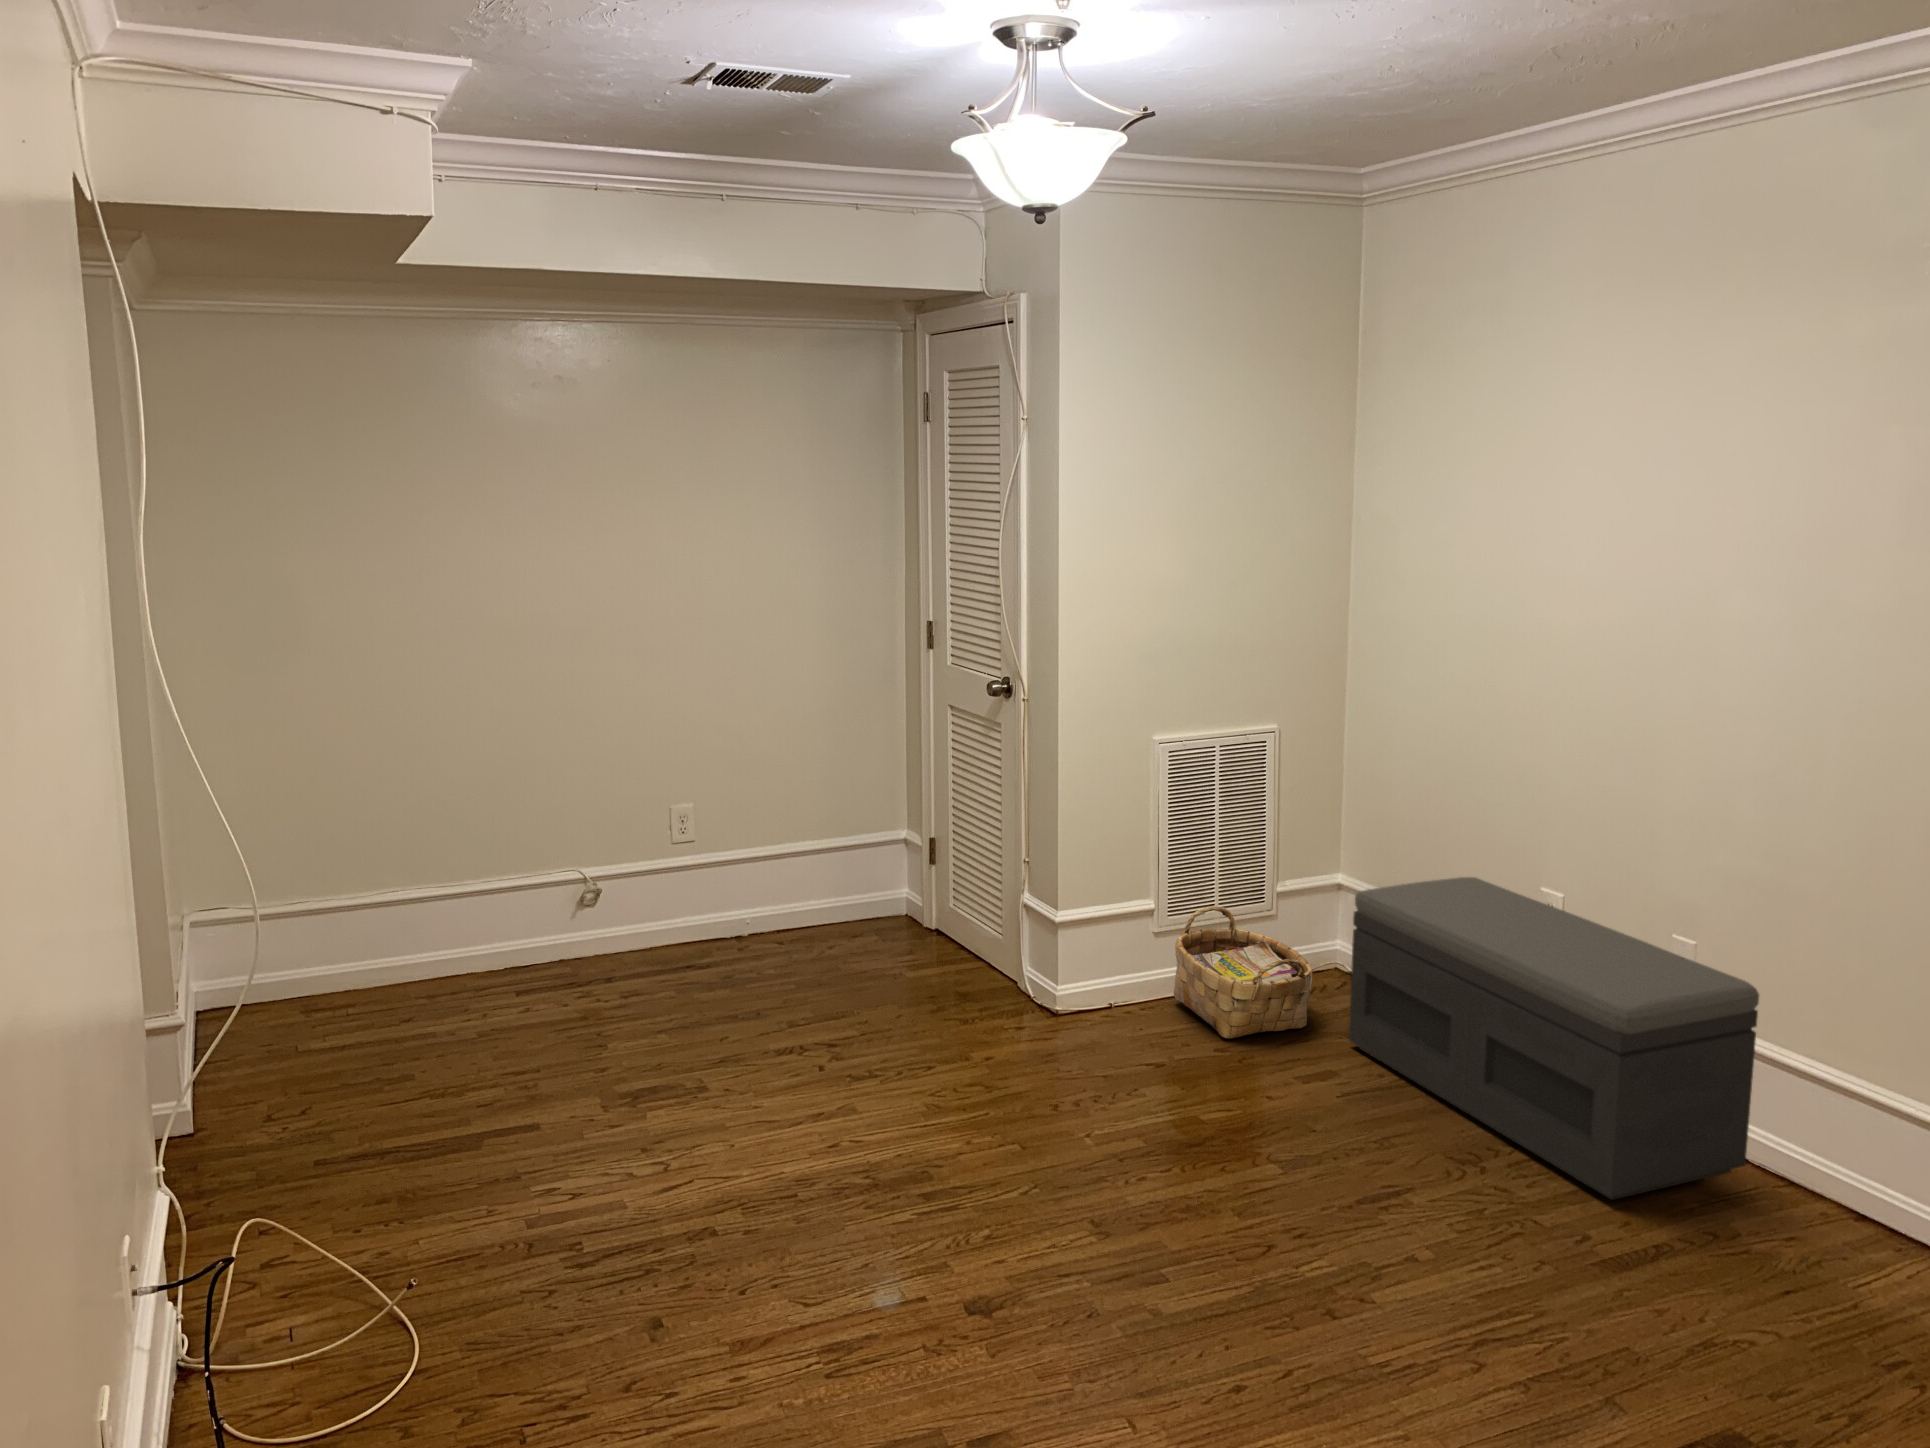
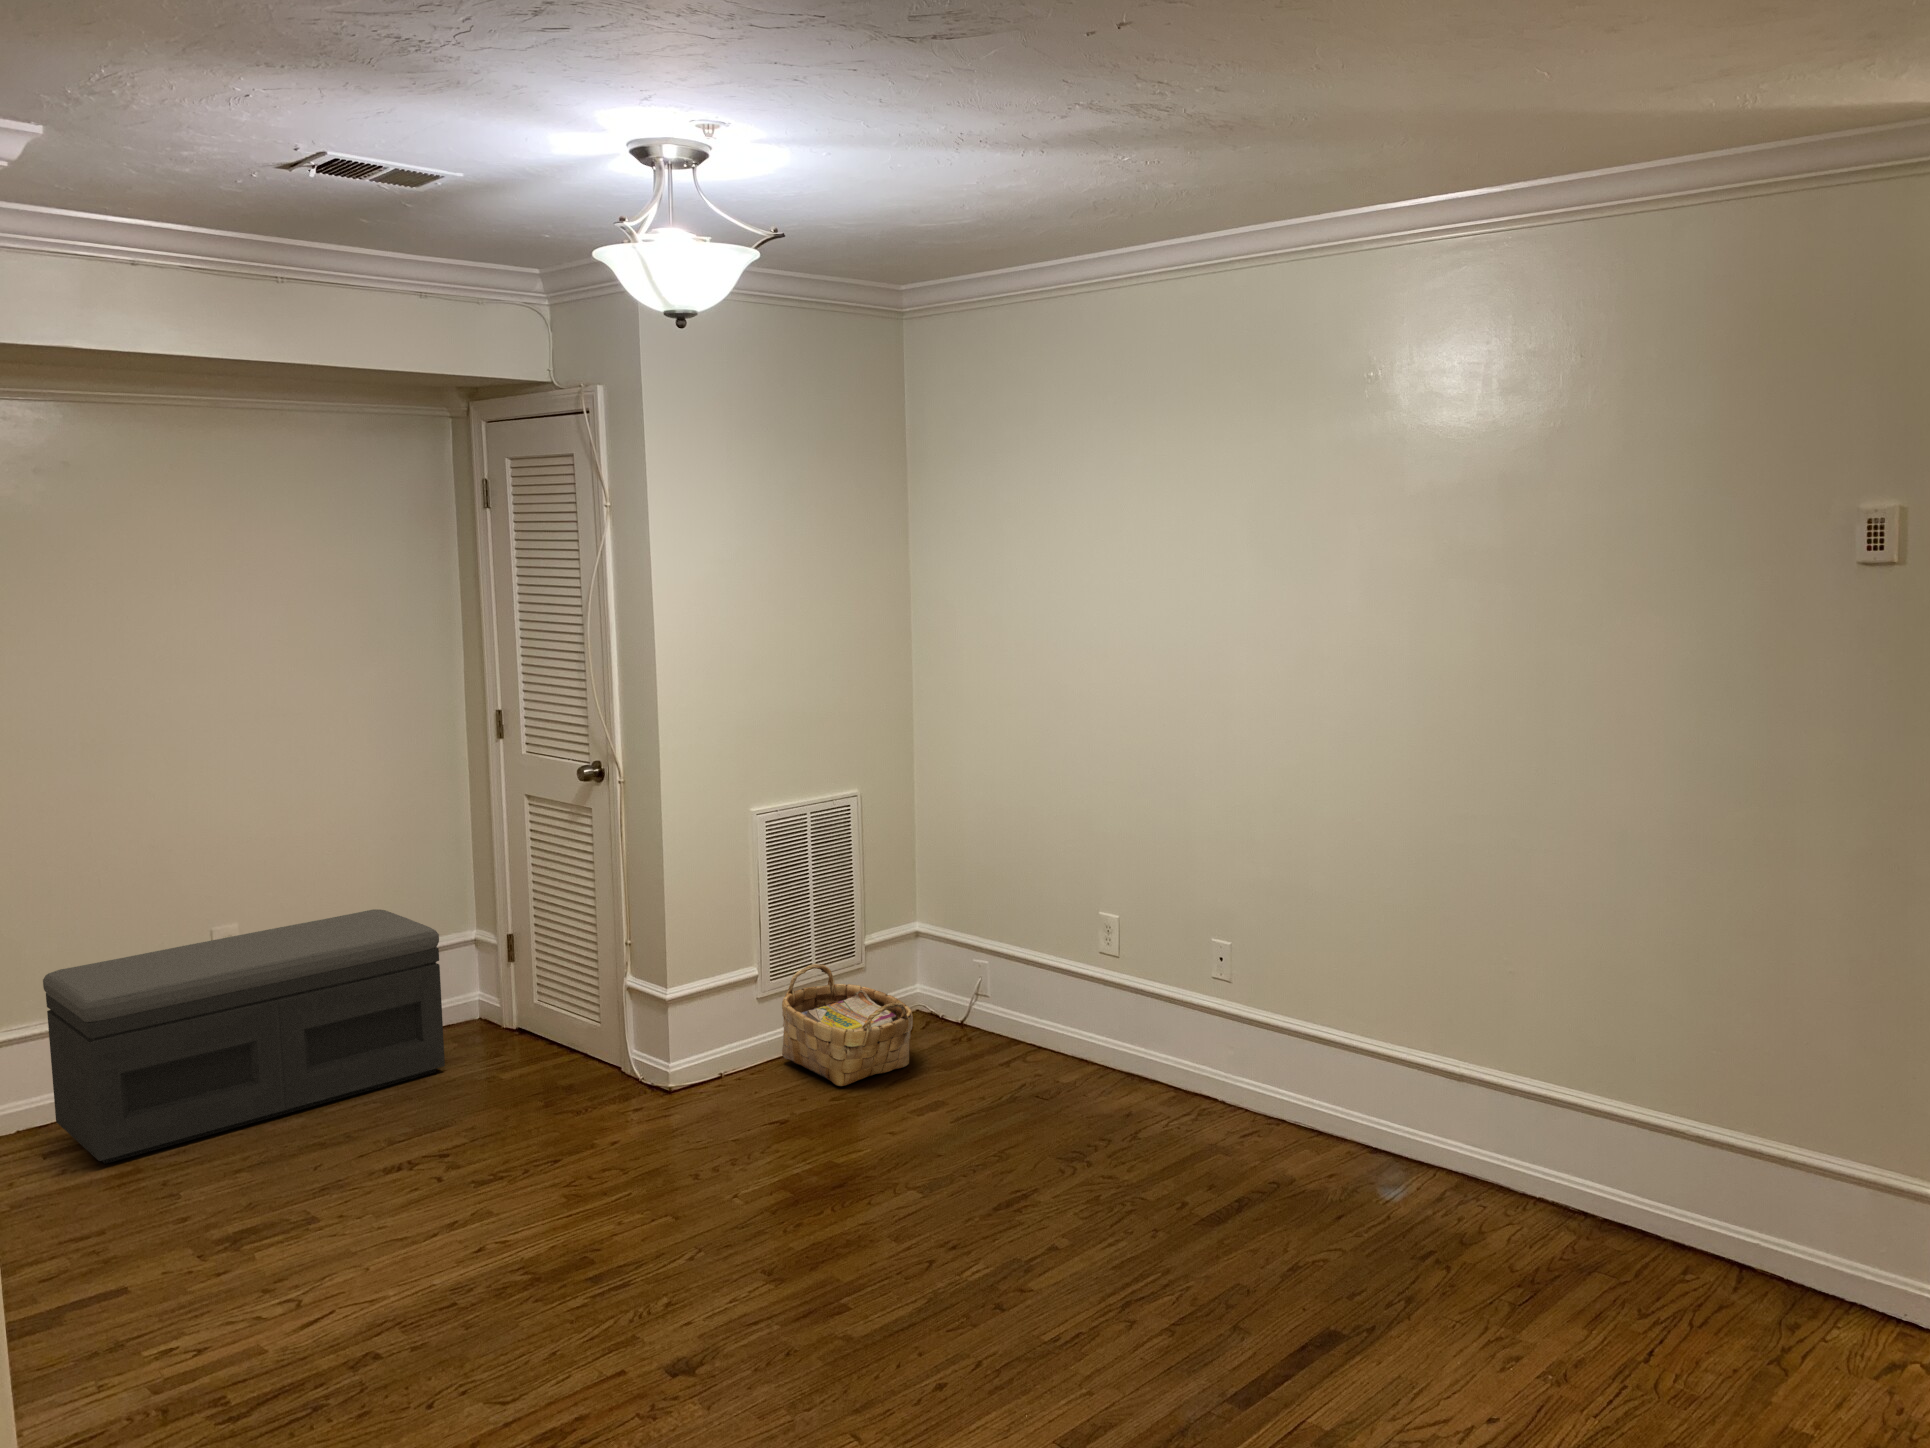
storage bench: present [1349,877,1759,1200] -> present [43,909,445,1164]

